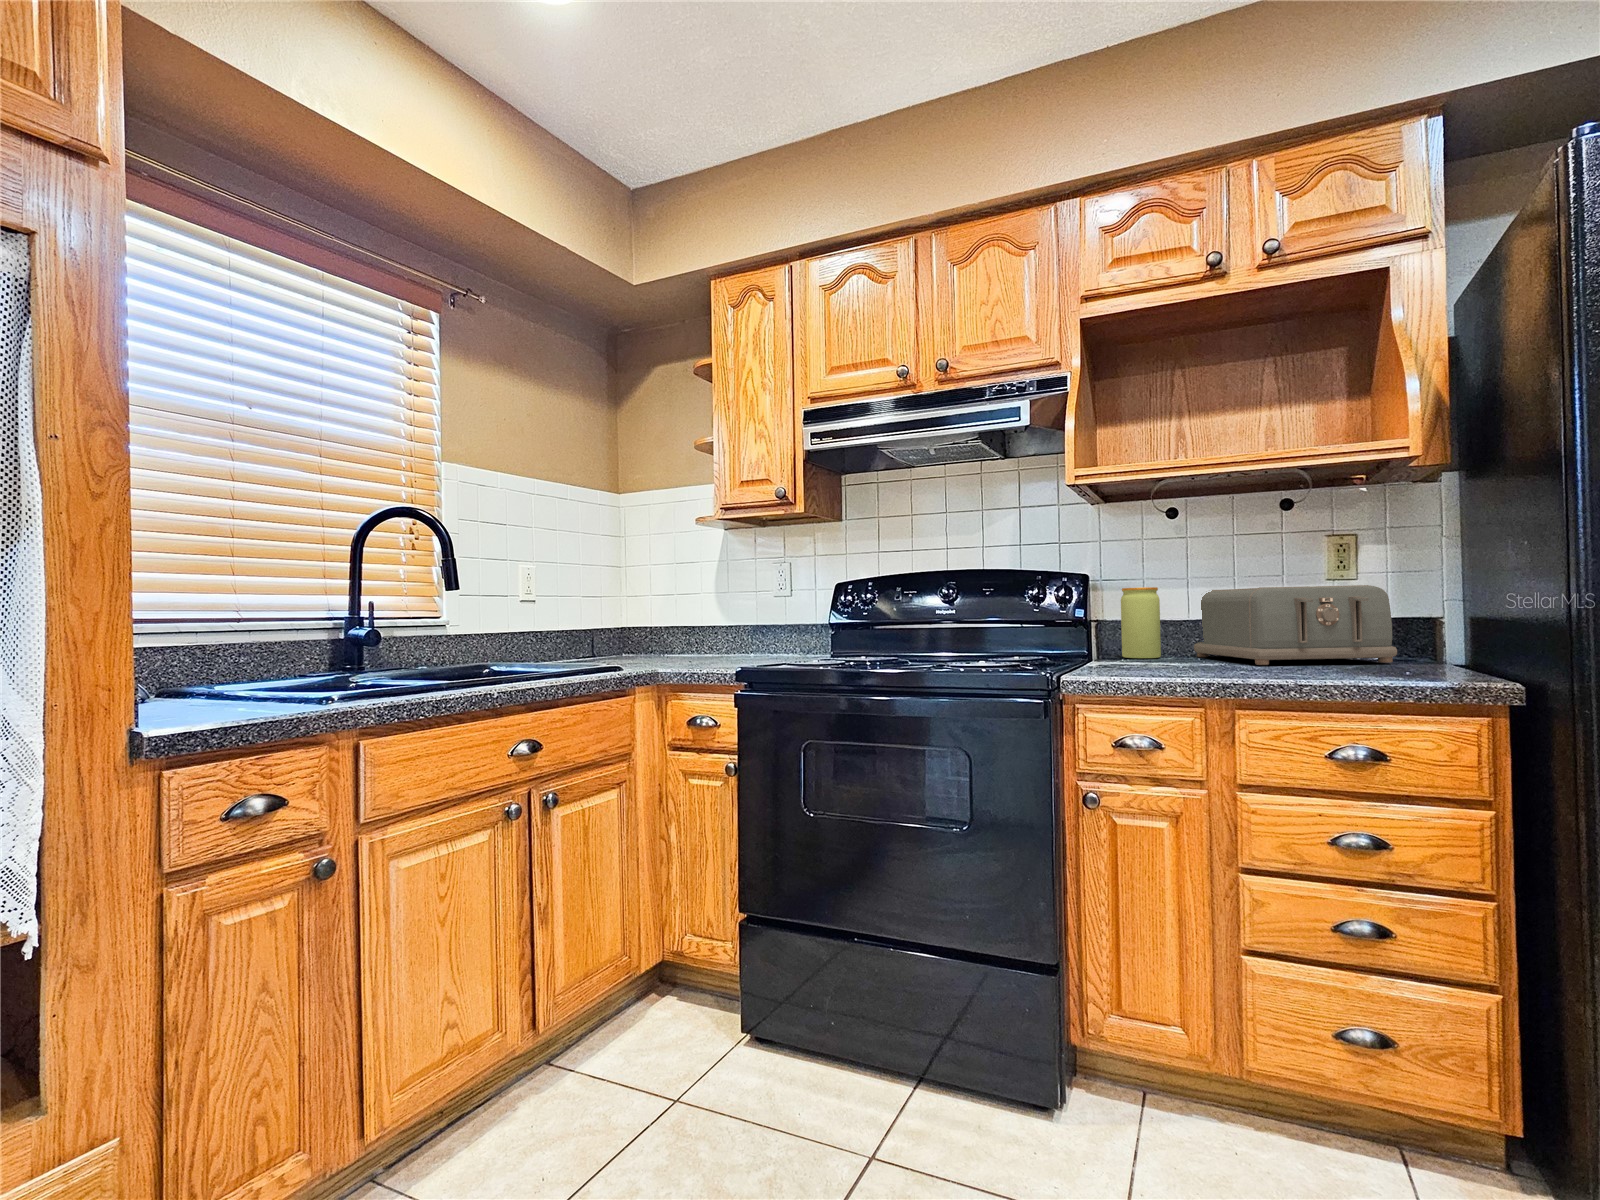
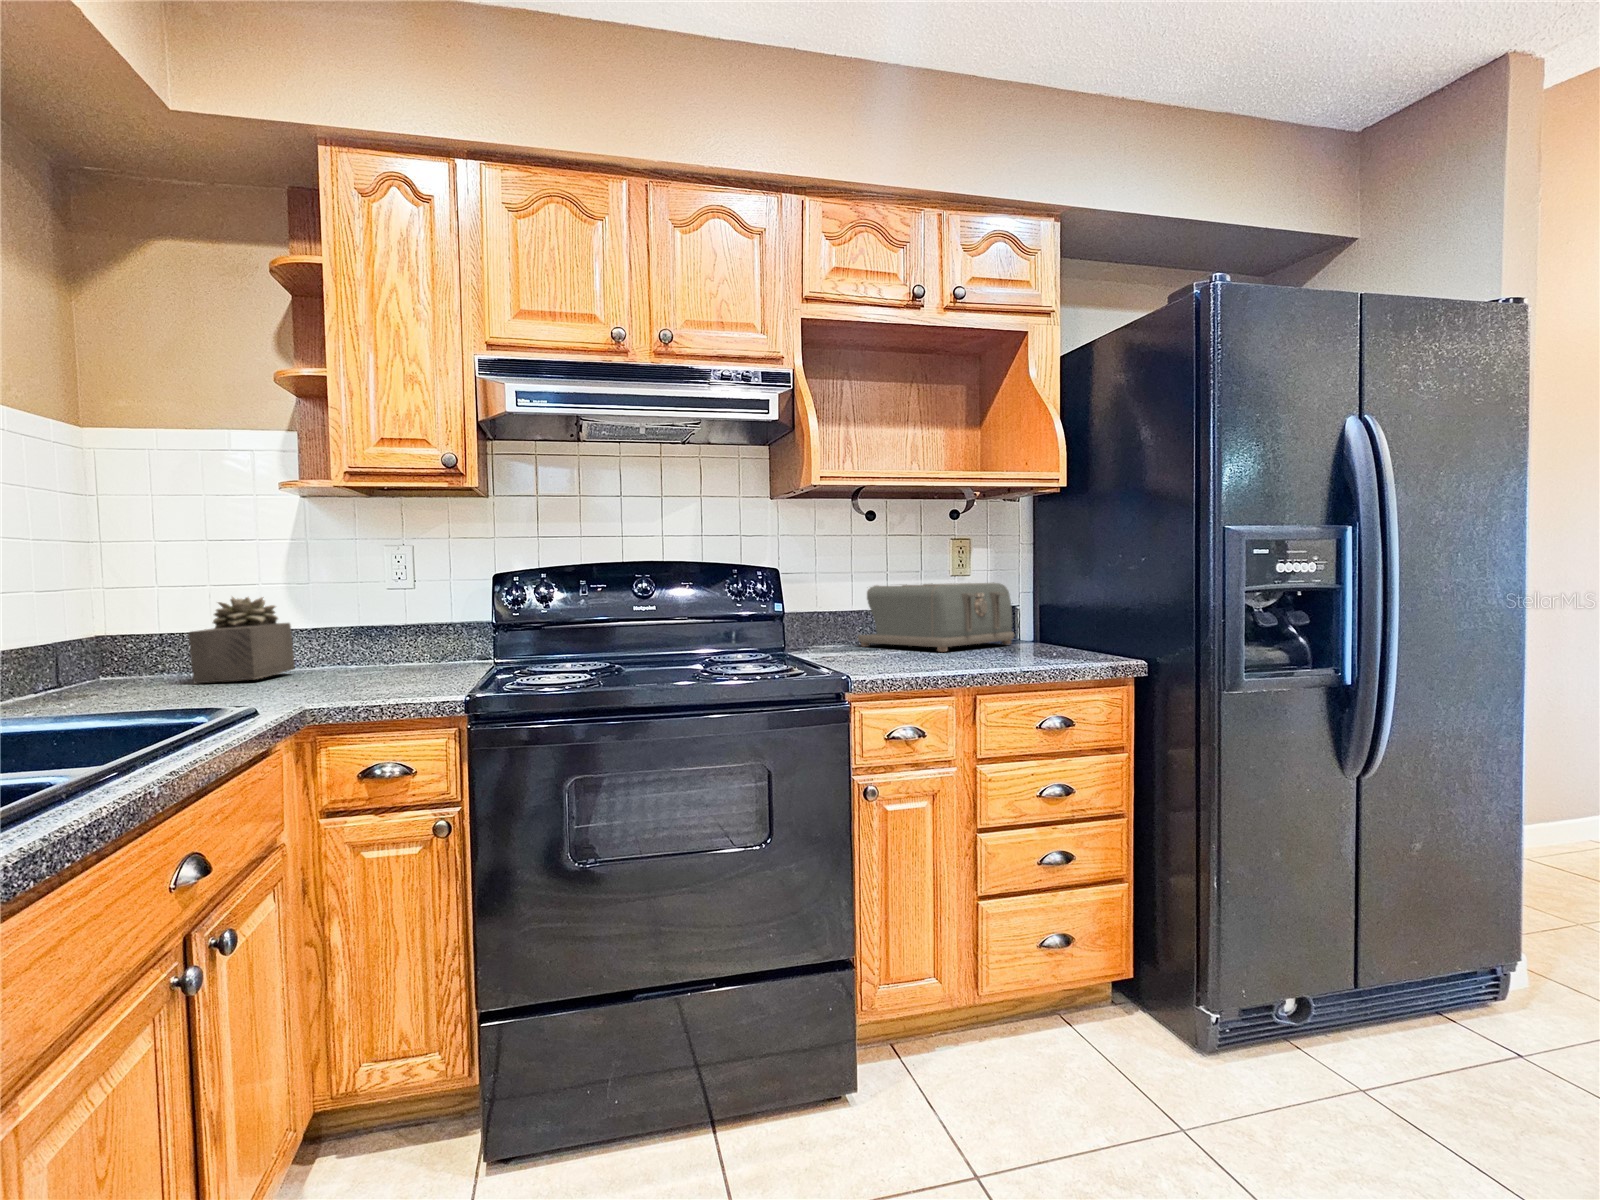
jar: present [1121,587,1161,658] -> none [805,583,840,651]
succulent plant: none [646,598,713,655] -> present [189,597,295,683]

